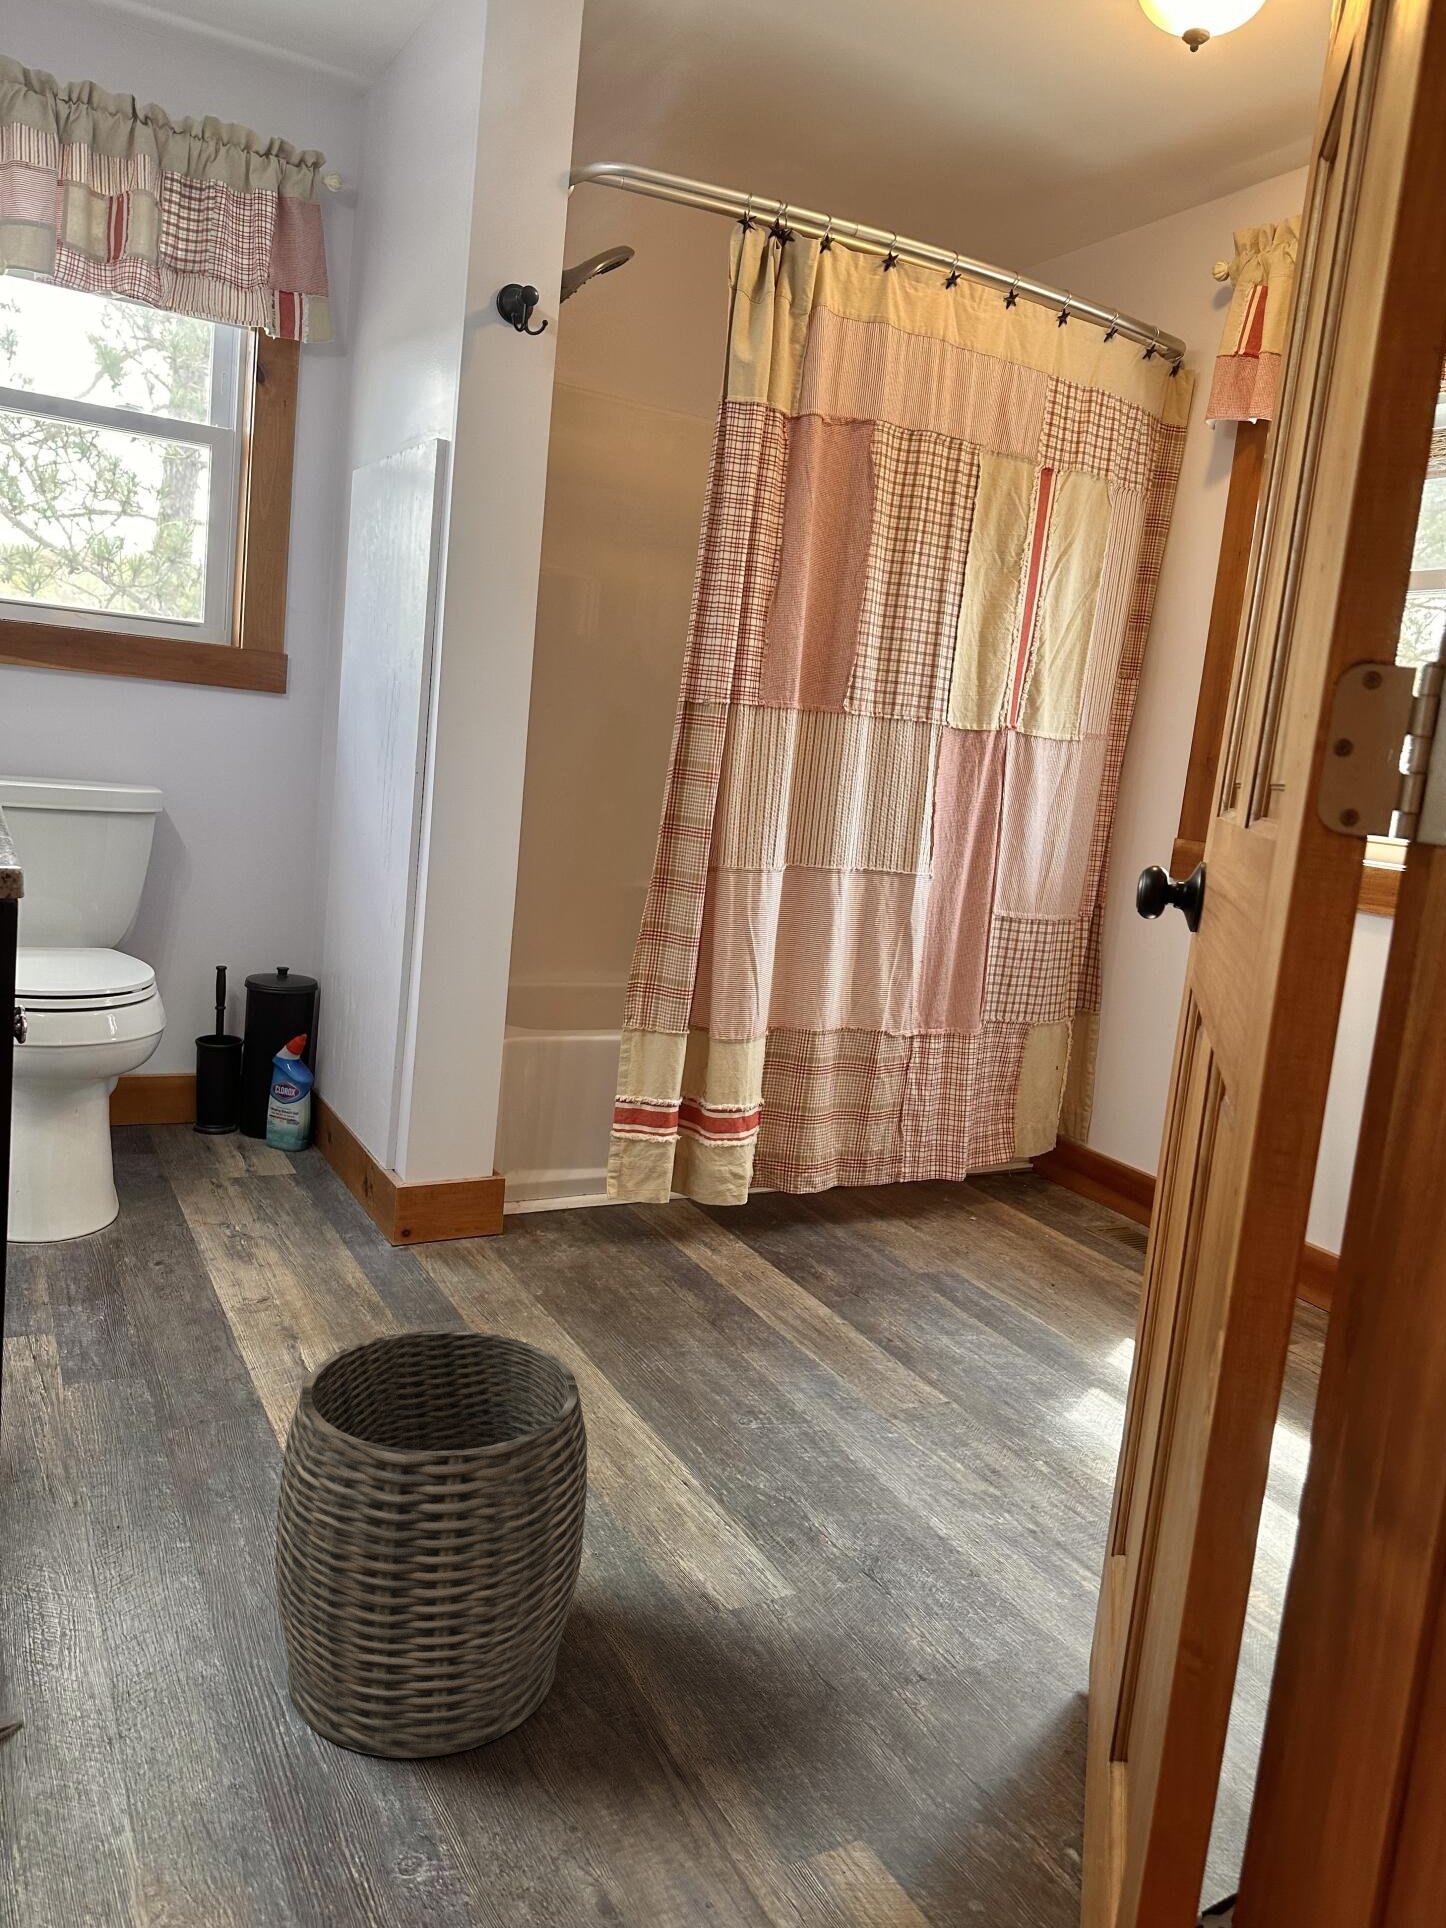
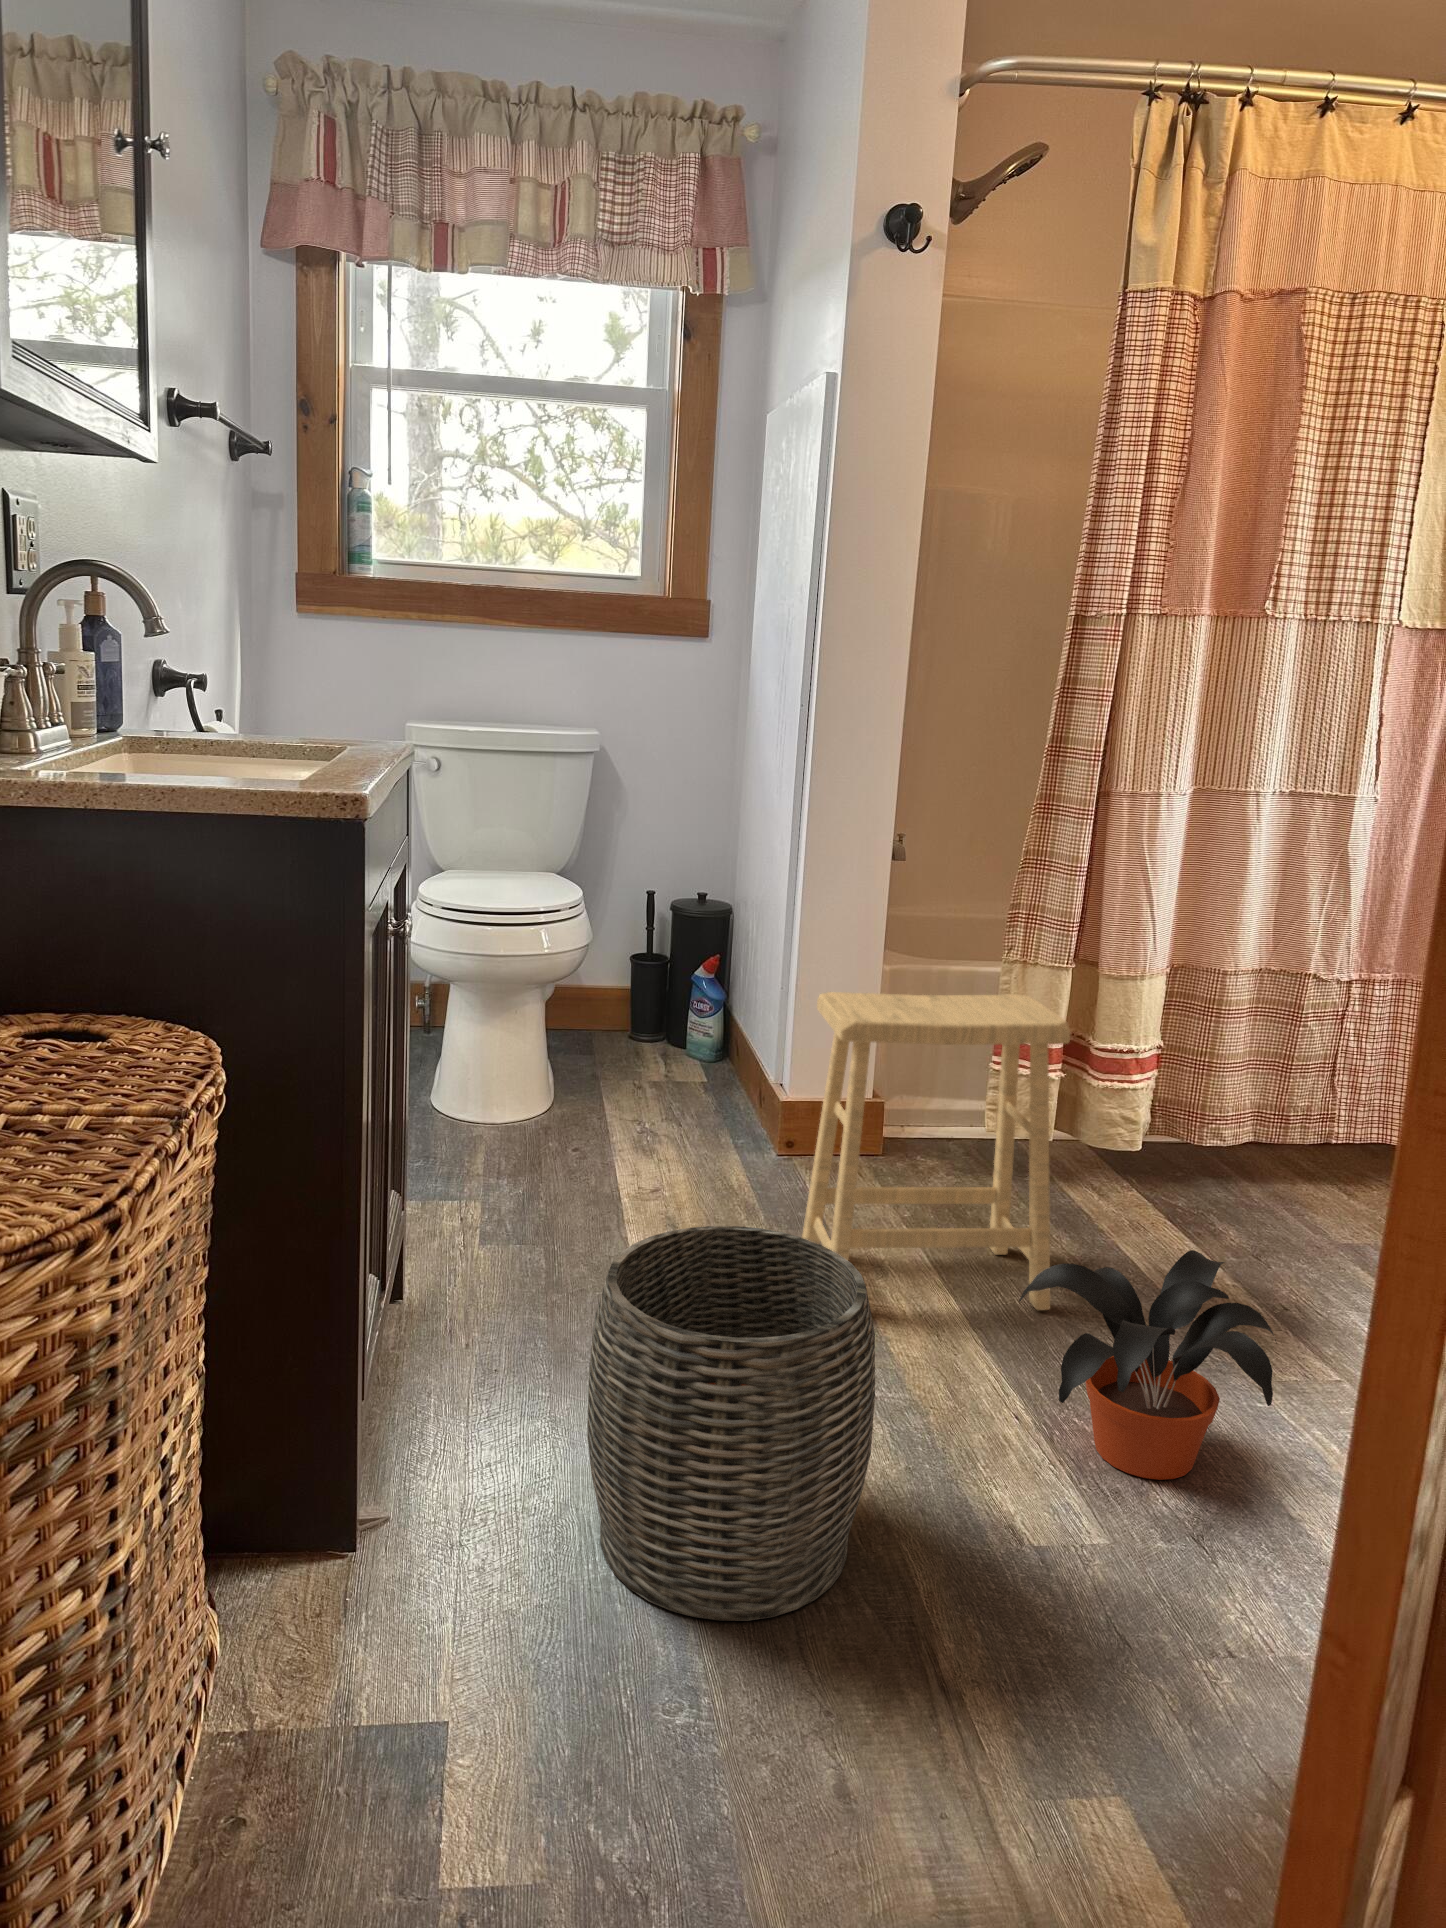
footstool: none [436,1067,710,1408] -> present [802,992,1070,1310]
potted plant: none [689,1302,926,1525] -> present [1019,1250,1276,1480]

